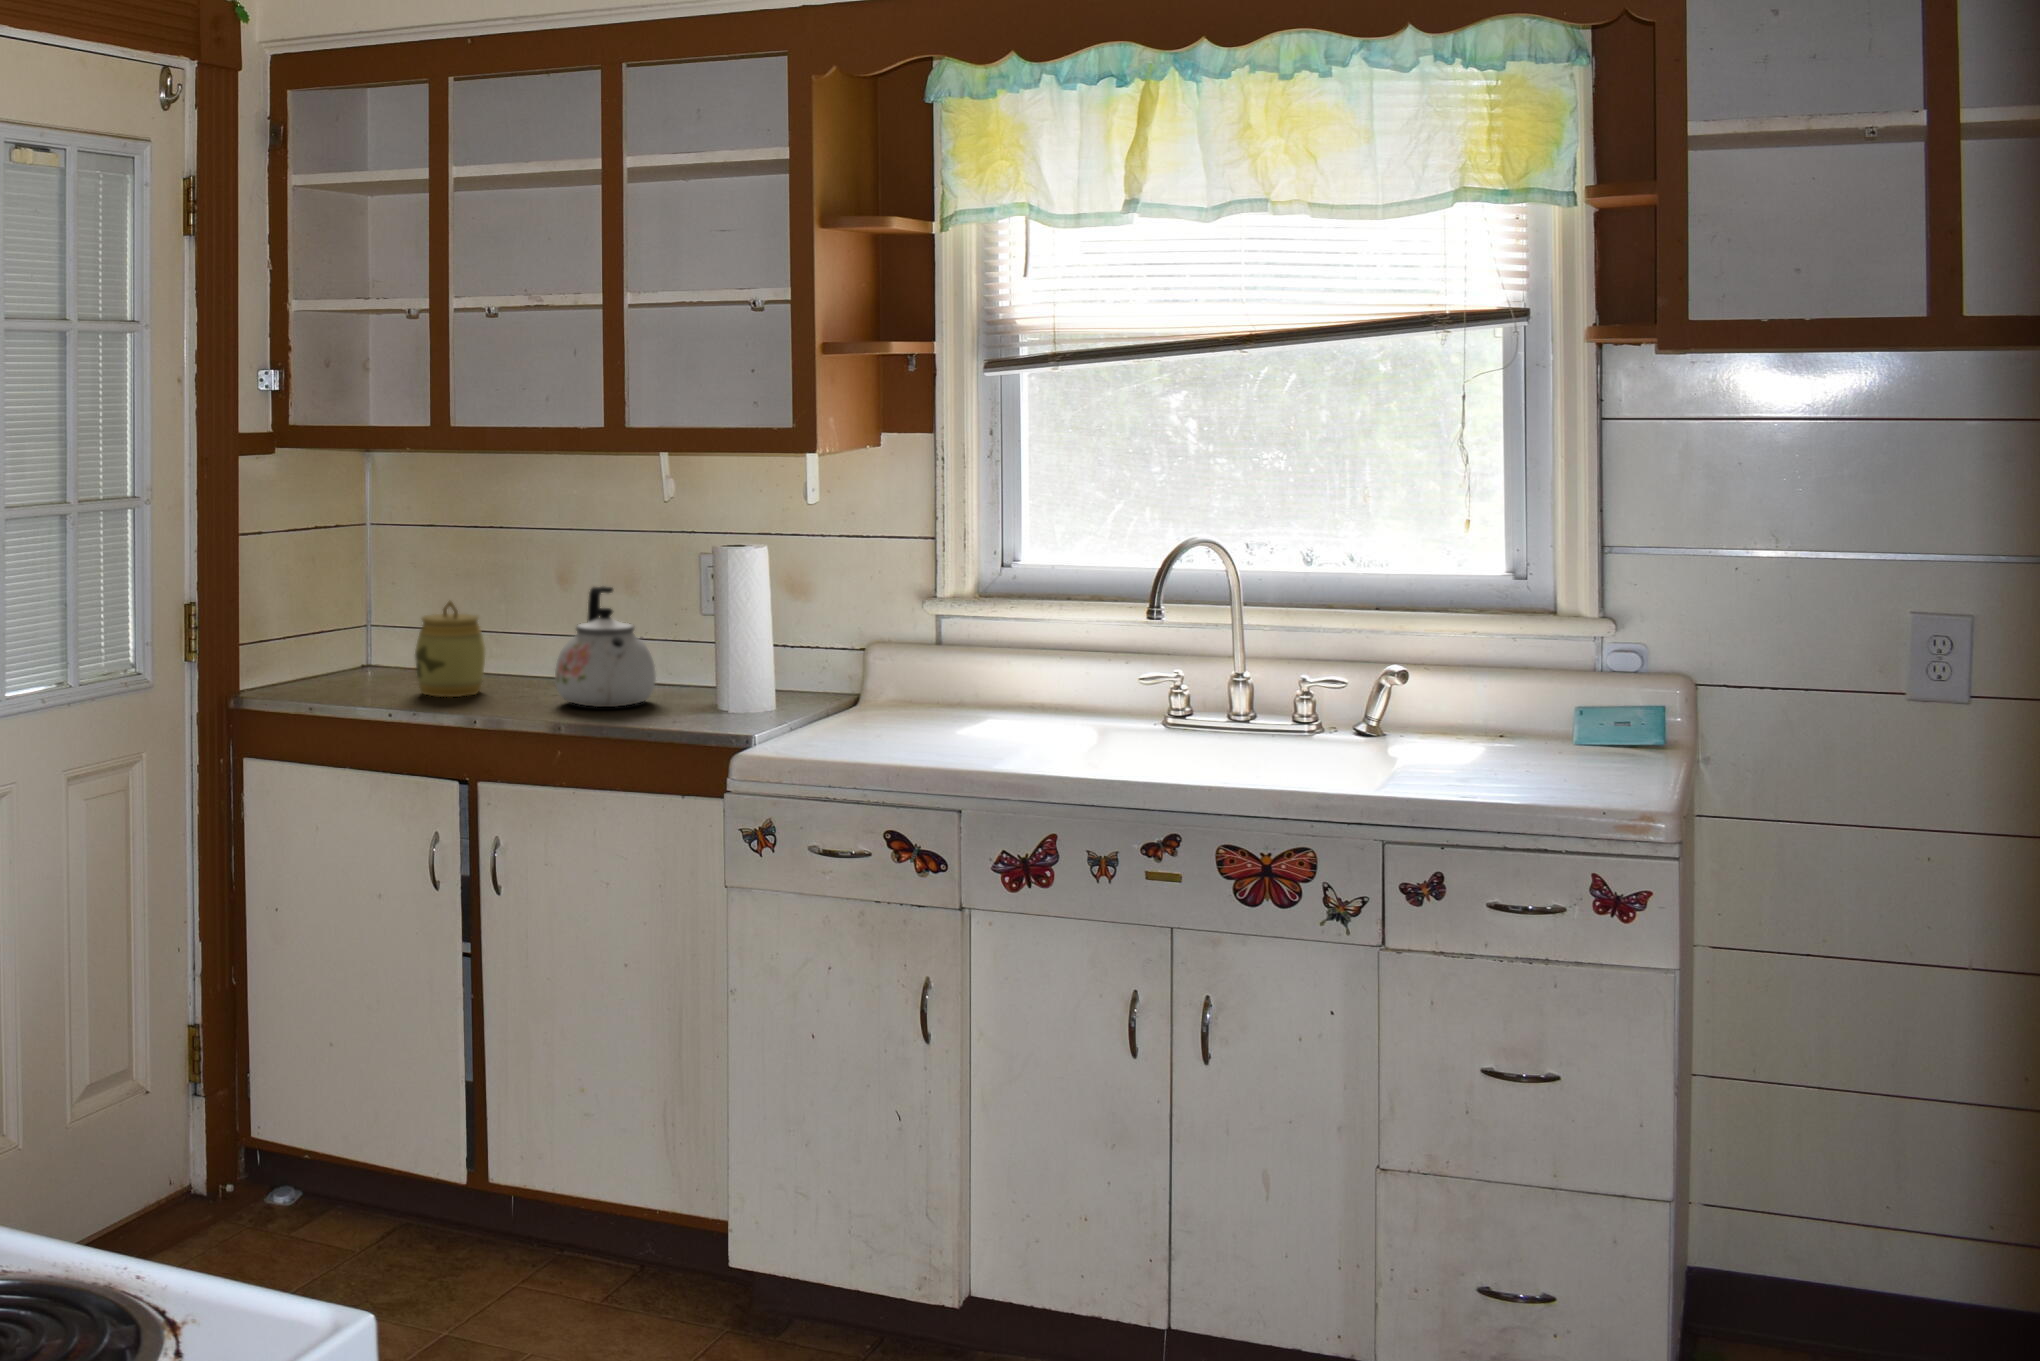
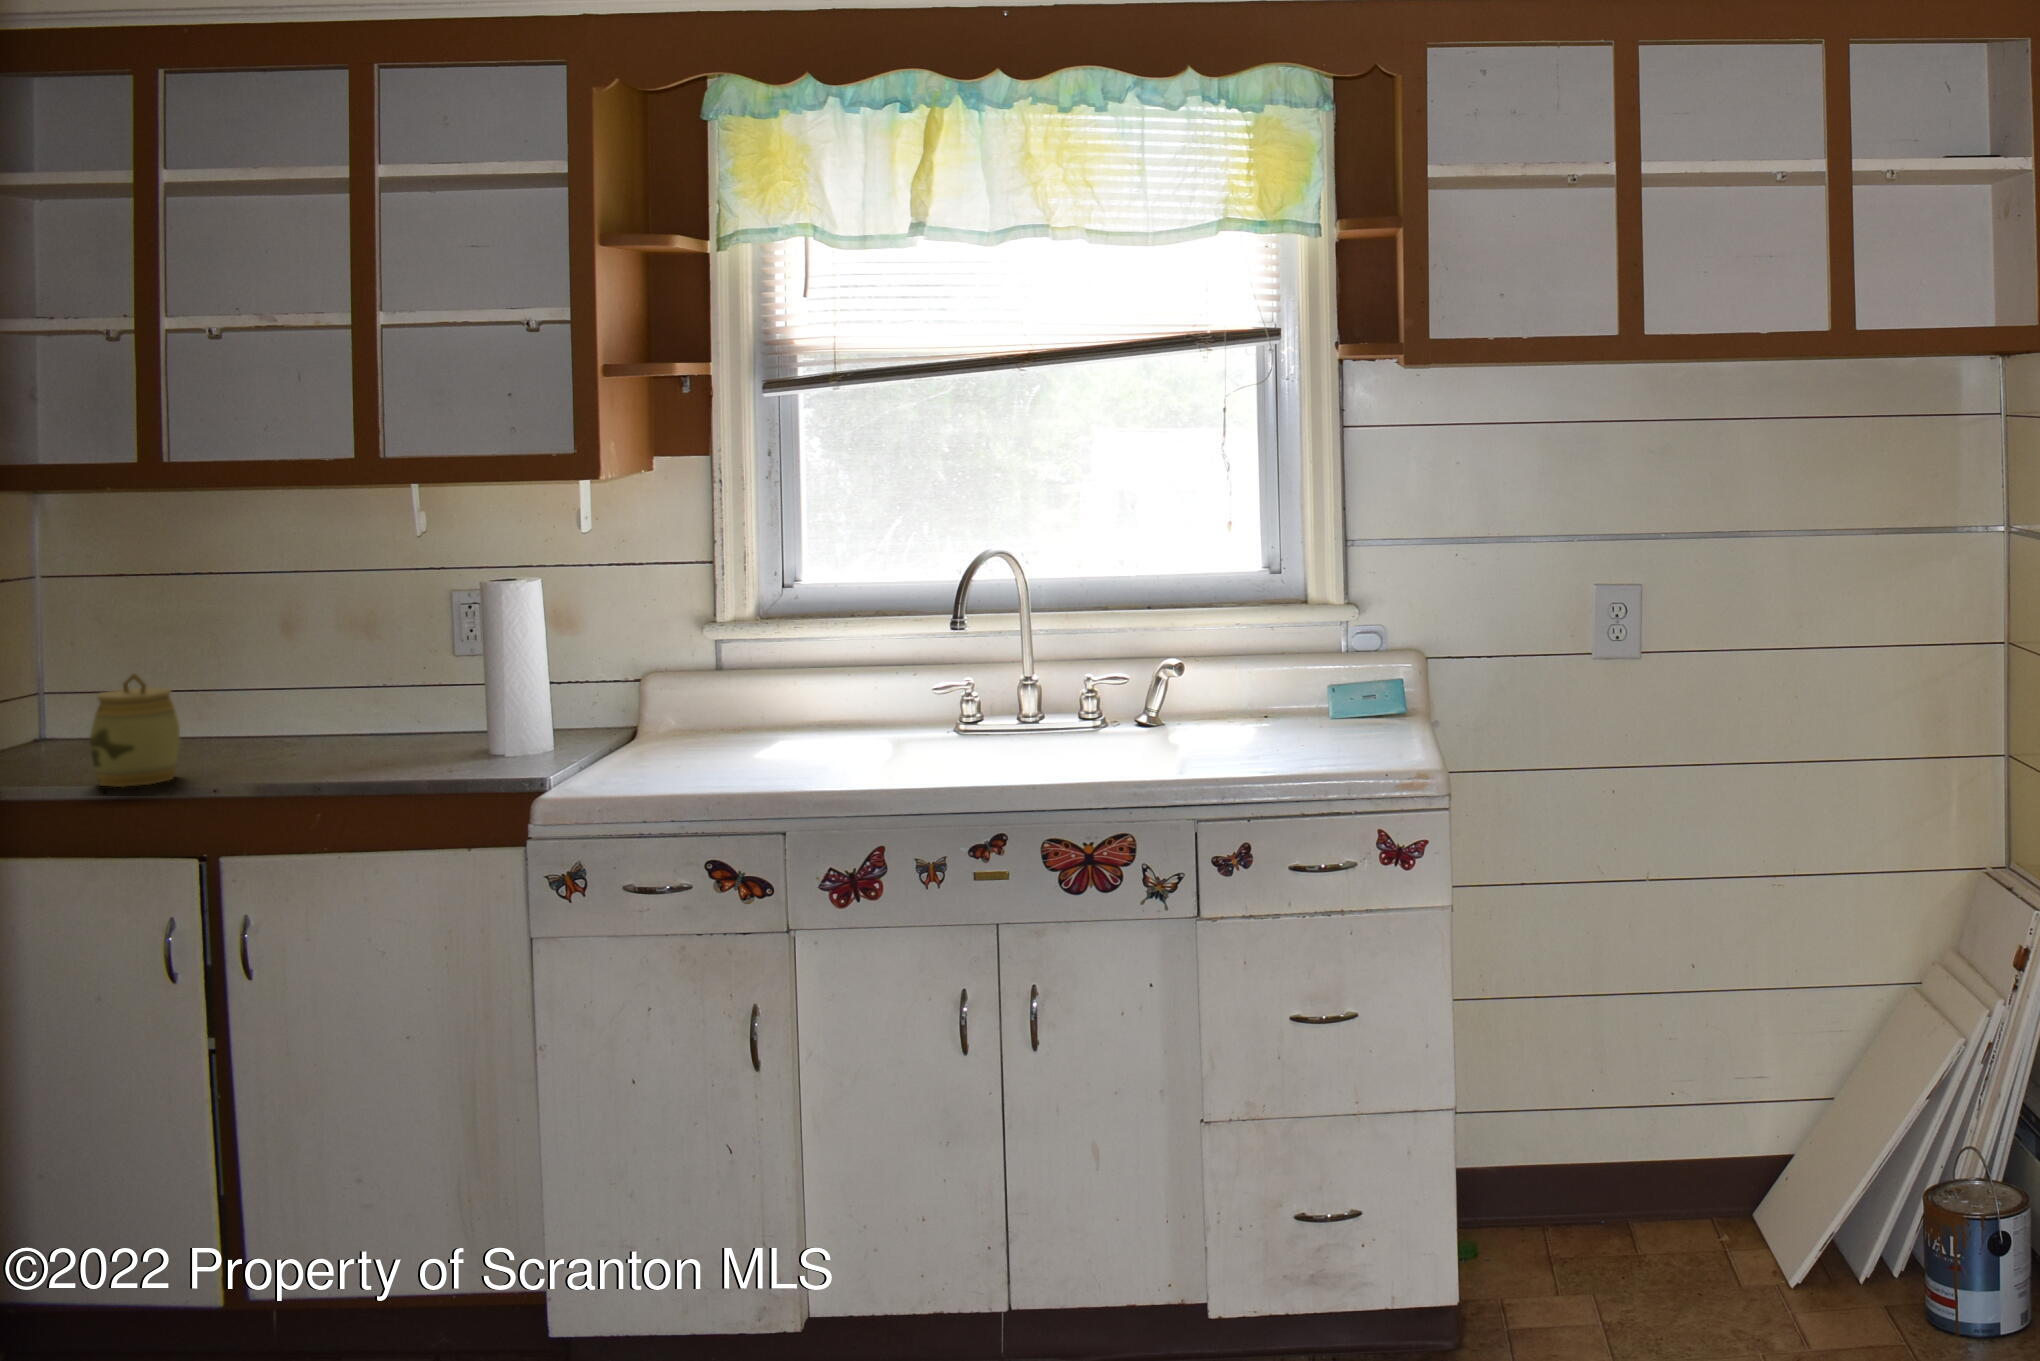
kettle: present [555,586,656,707] -> none [284,643,407,777]

